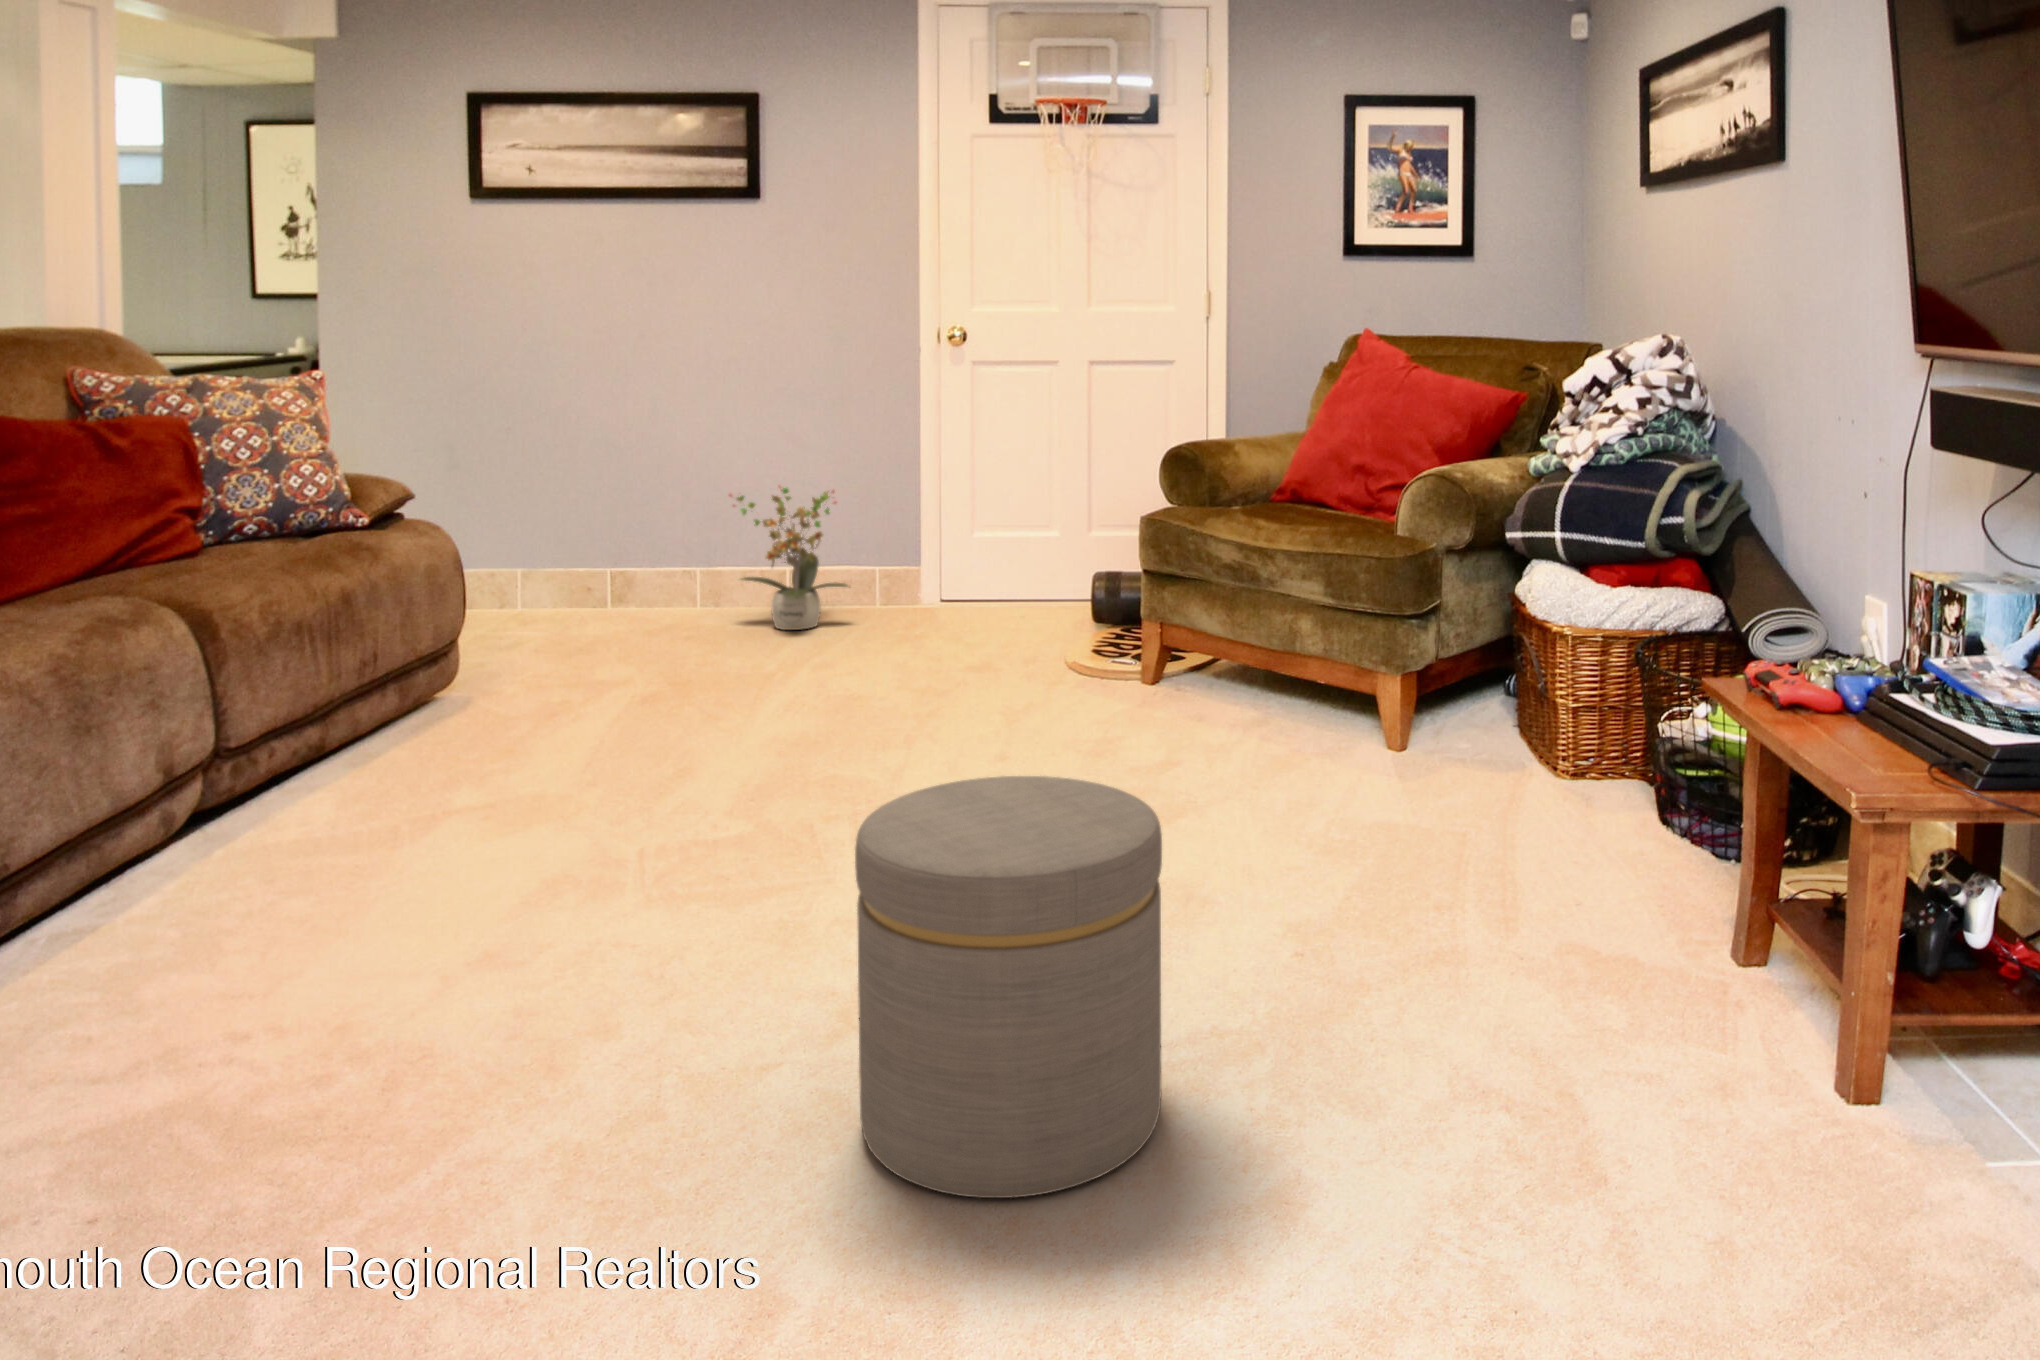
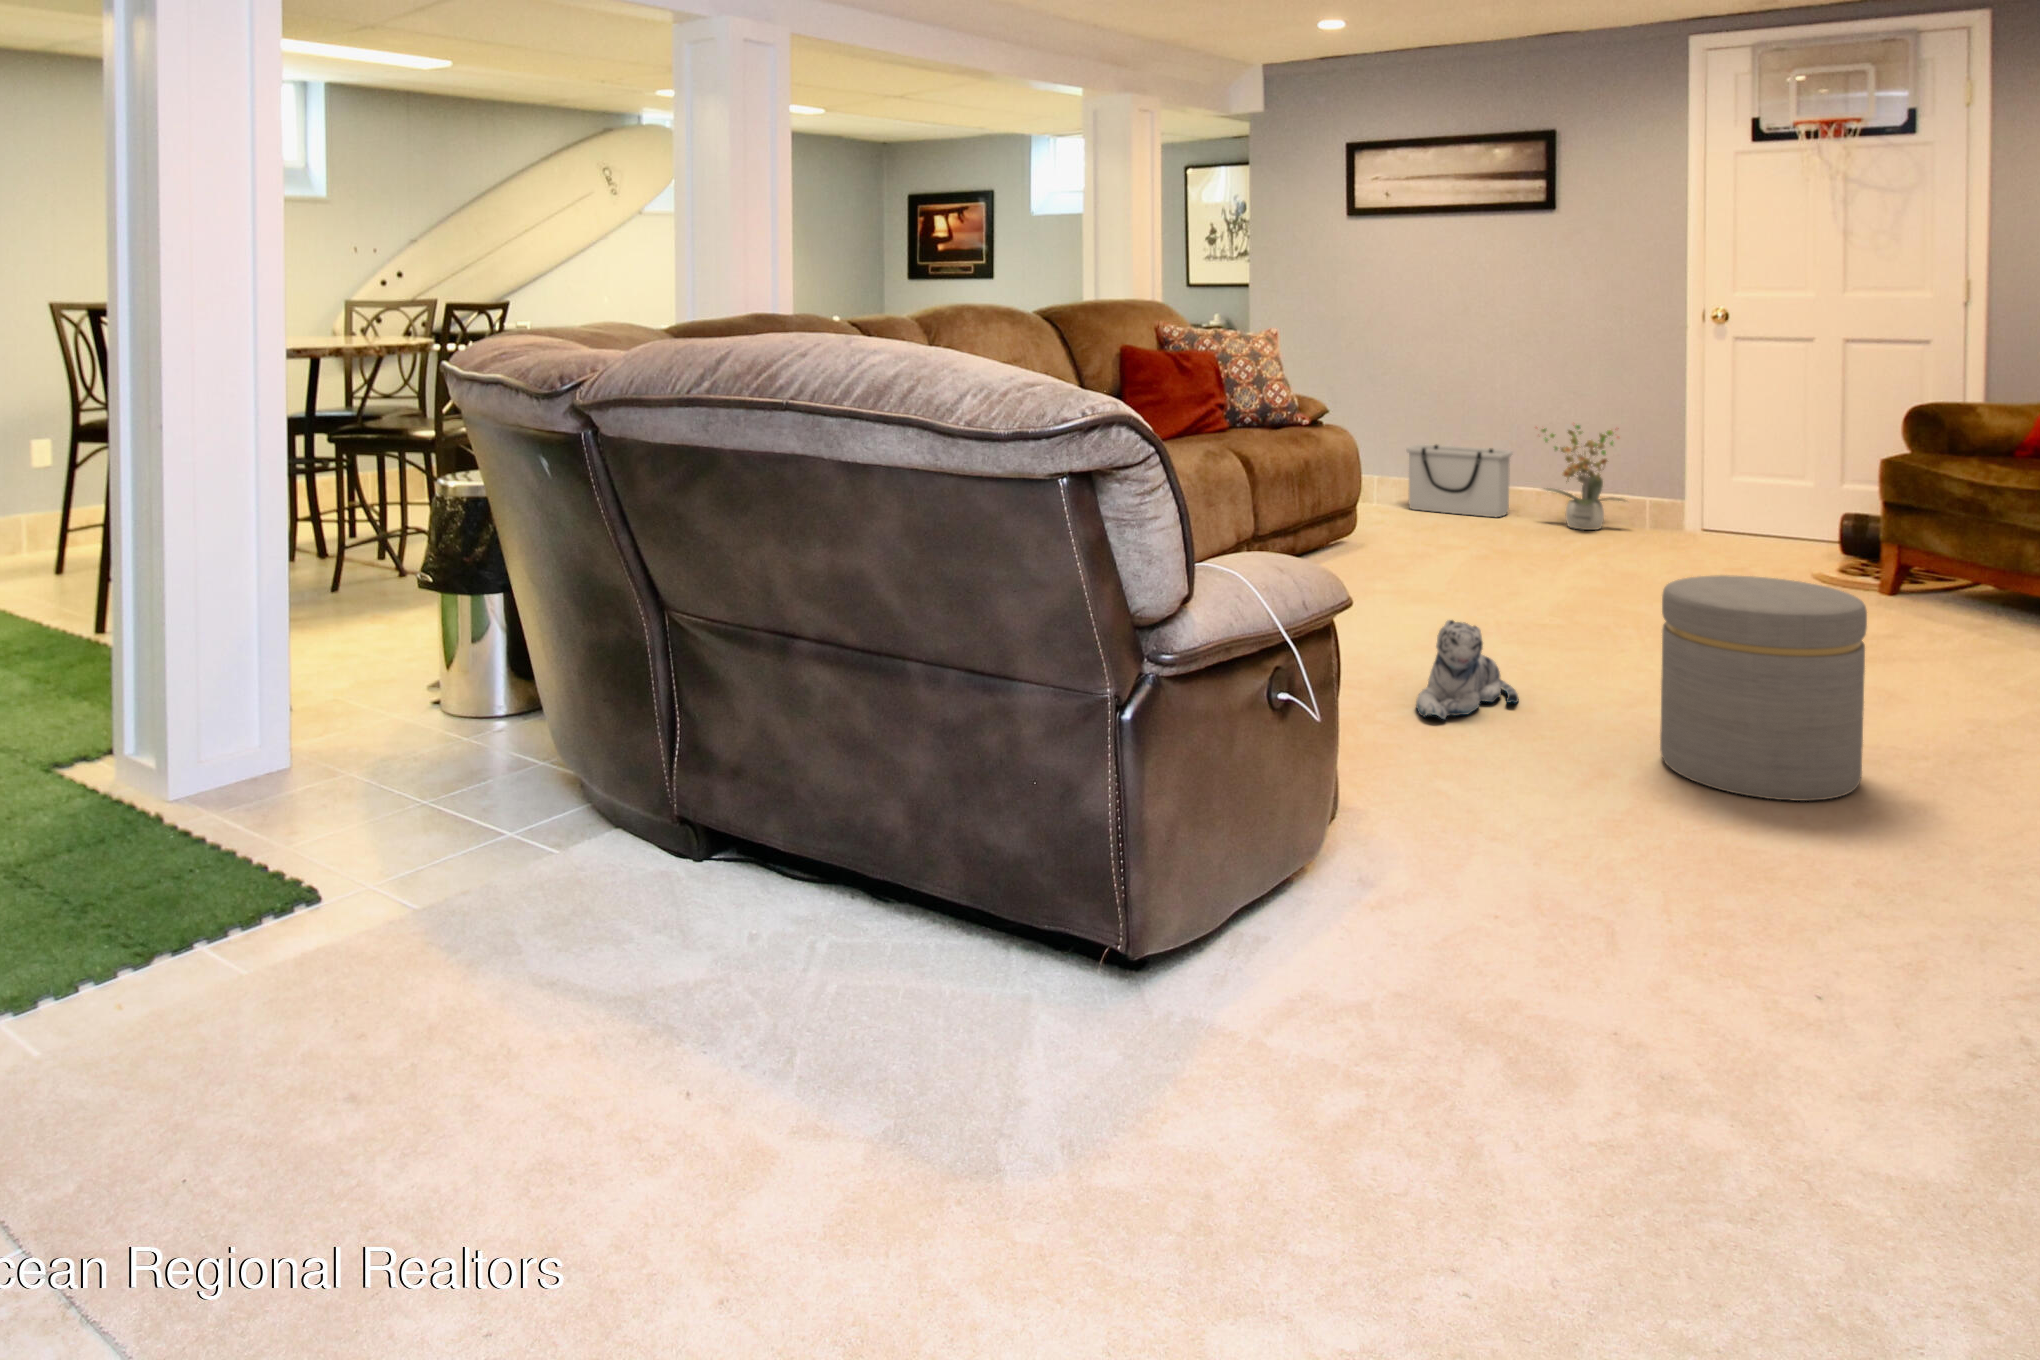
storage bin: none [553,525,703,622] -> present [1406,444,1513,517]
plush toy: none [436,916,640,1130] -> present [1416,620,1519,719]

